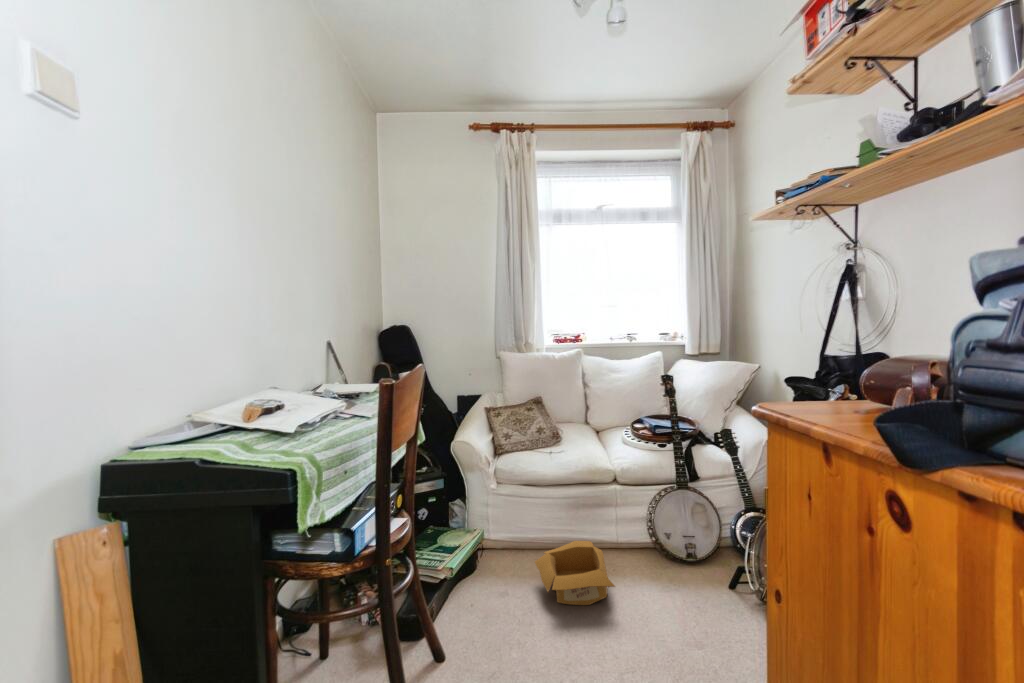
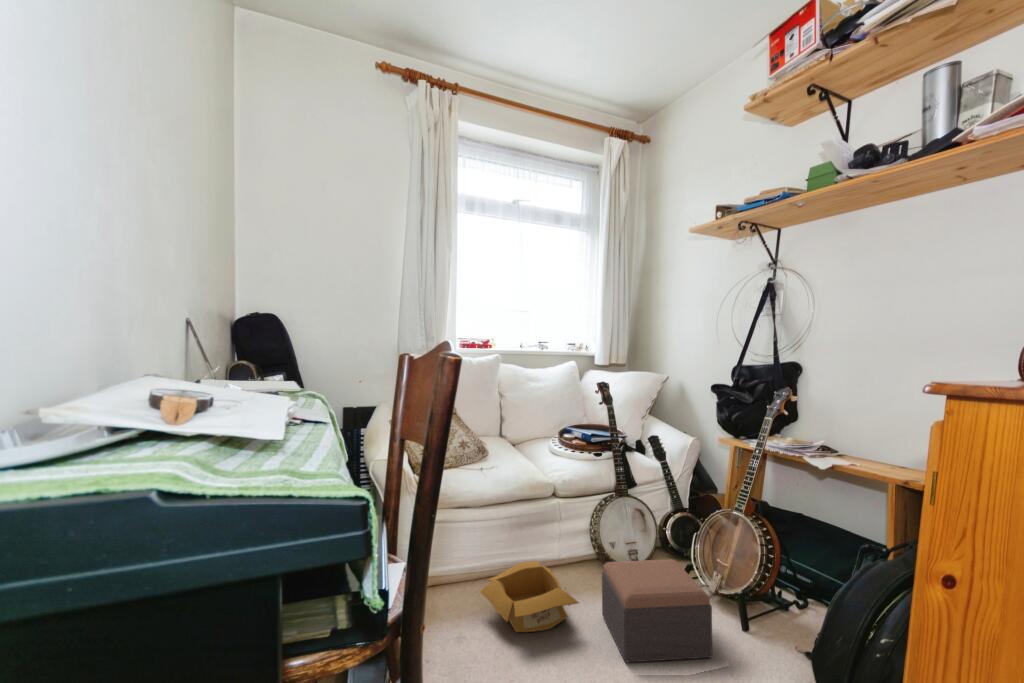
footstool: none [642,553,738,663] -> present [602,559,712,662]

